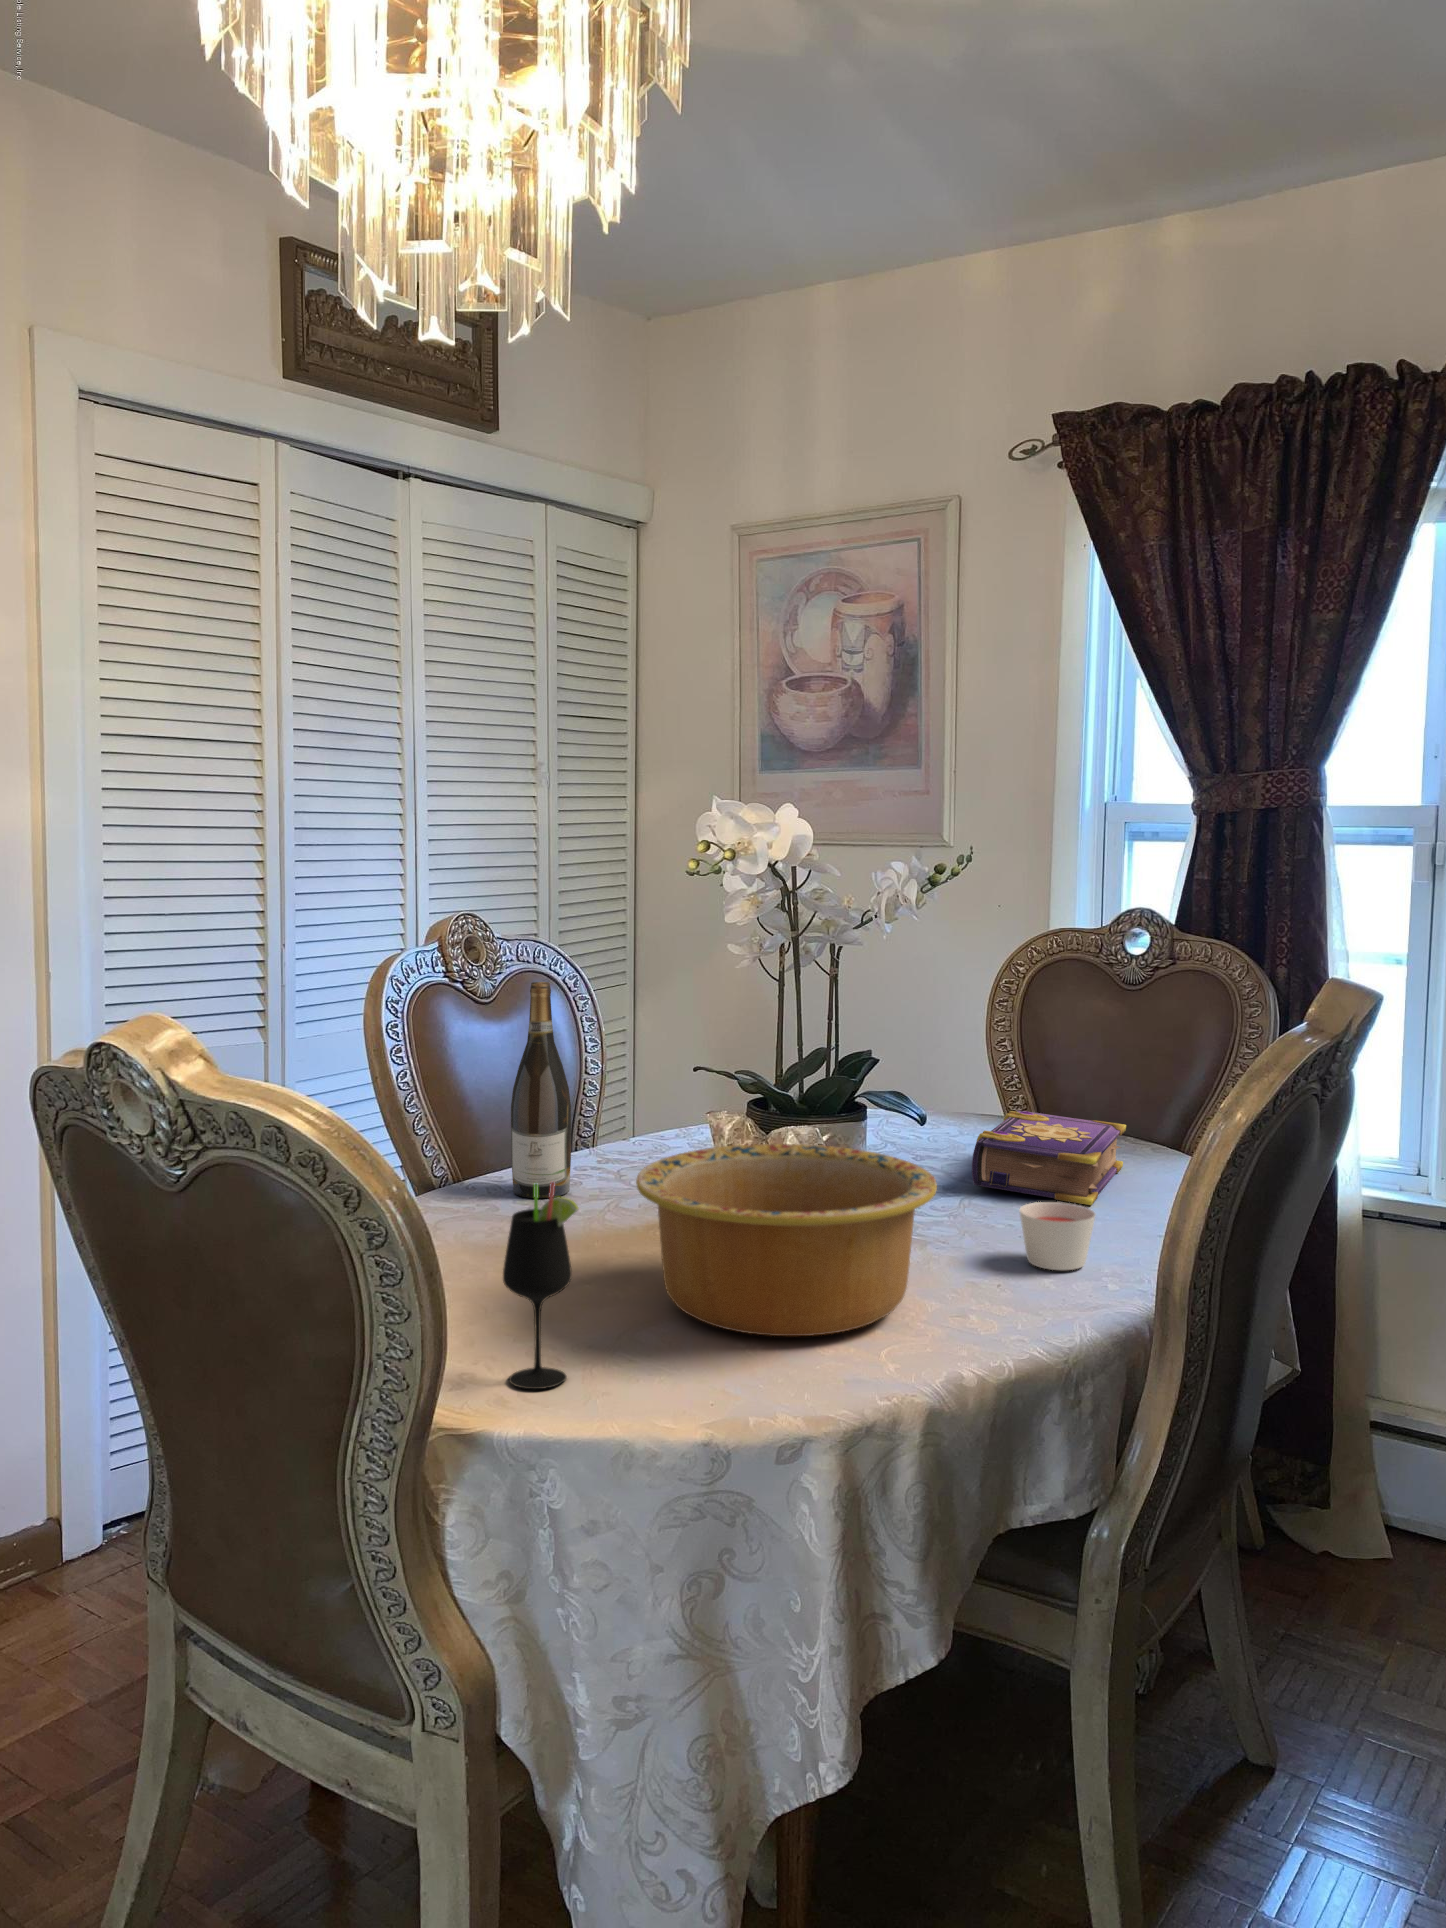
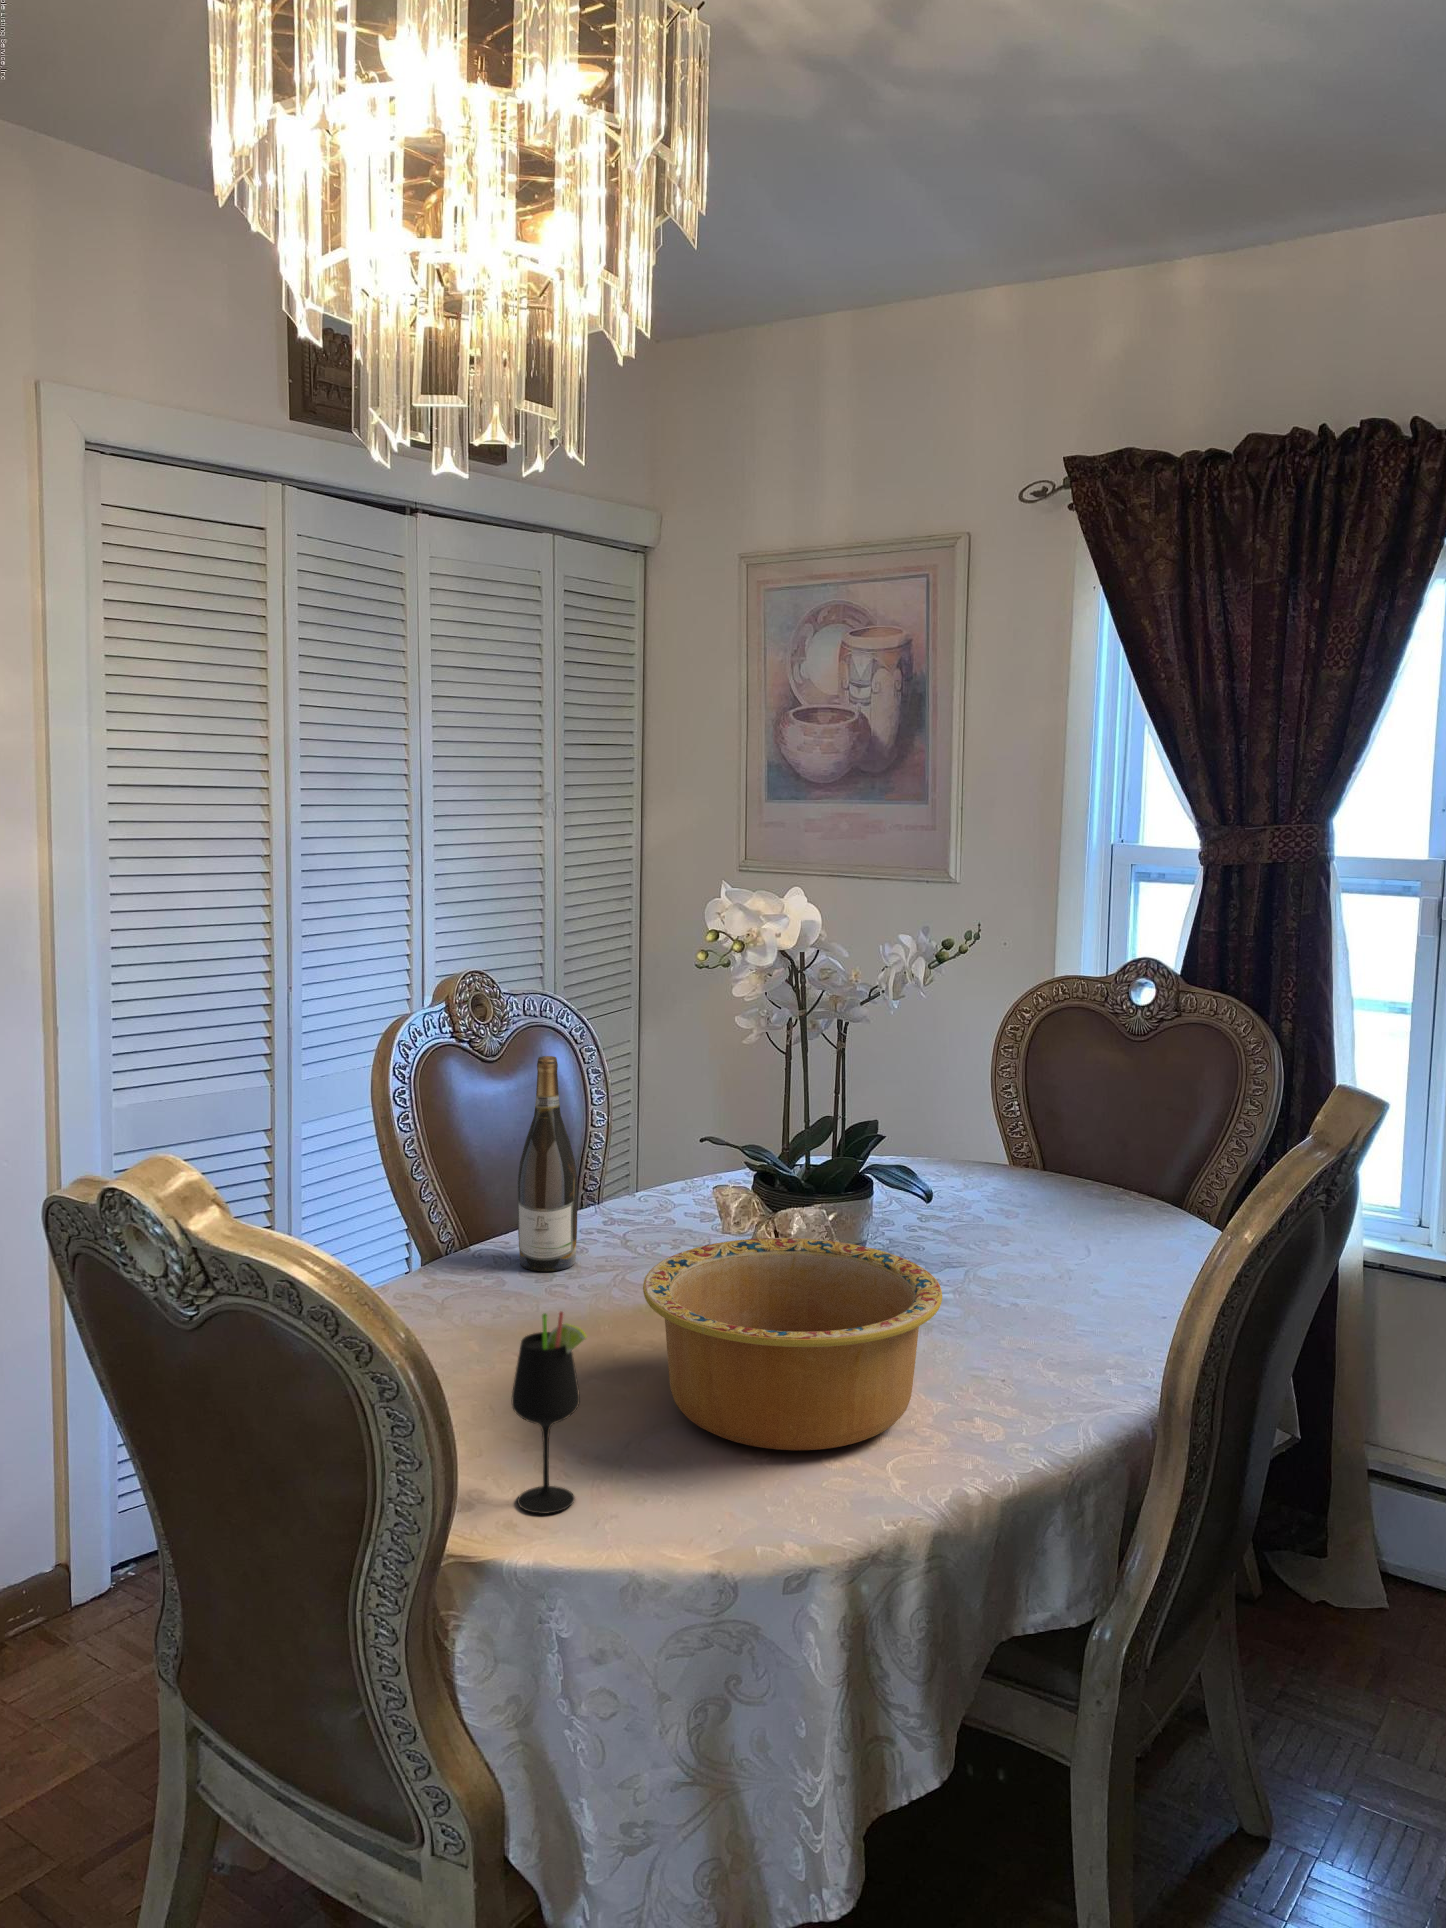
book: present [972,1110,1126,1205] -> none [975,1176,1130,1284]
candle: present [1019,1202,1095,1270] -> none [1023,1294,1100,1367]

